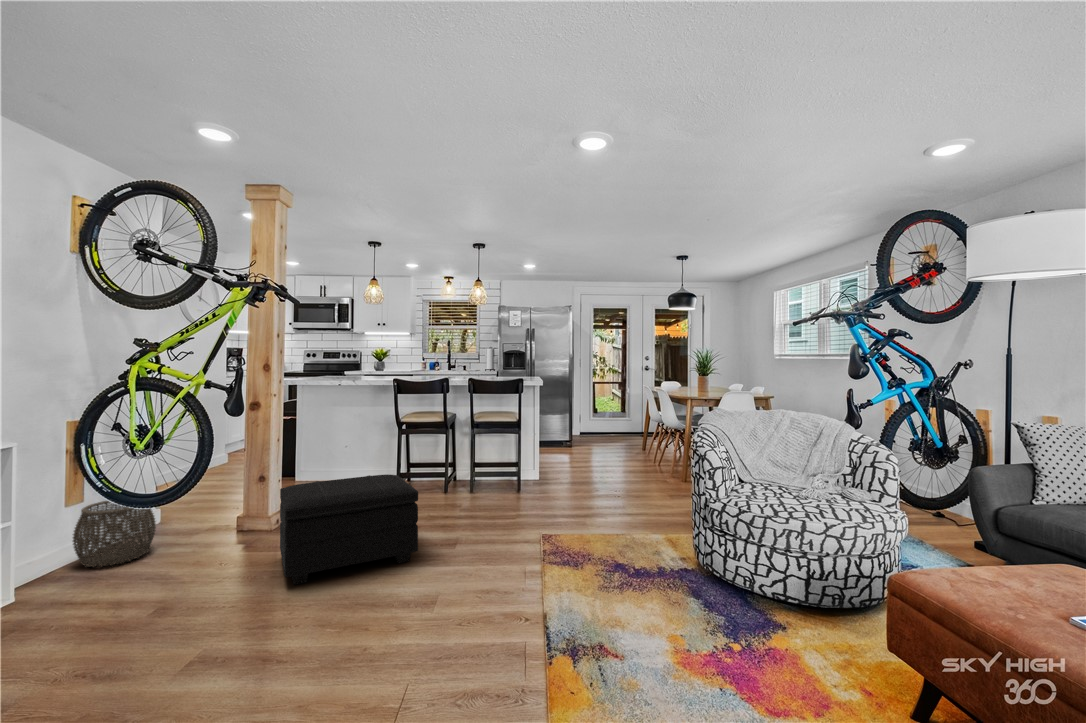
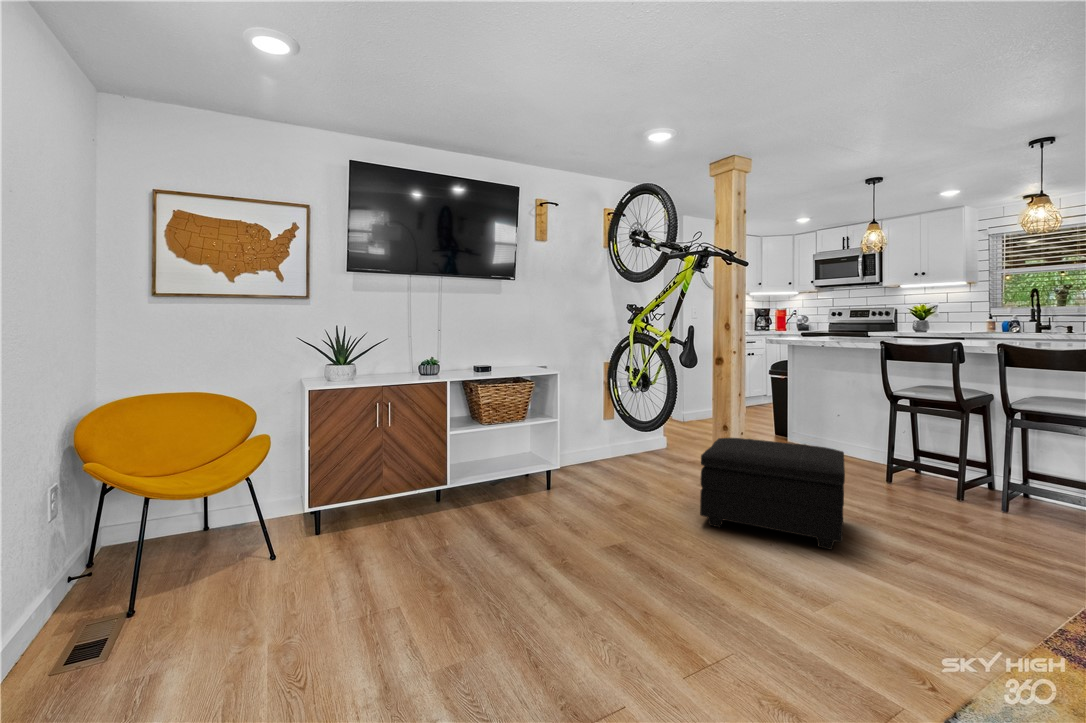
woven basket: present [73,501,156,567] -> none [604,423,650,468]

